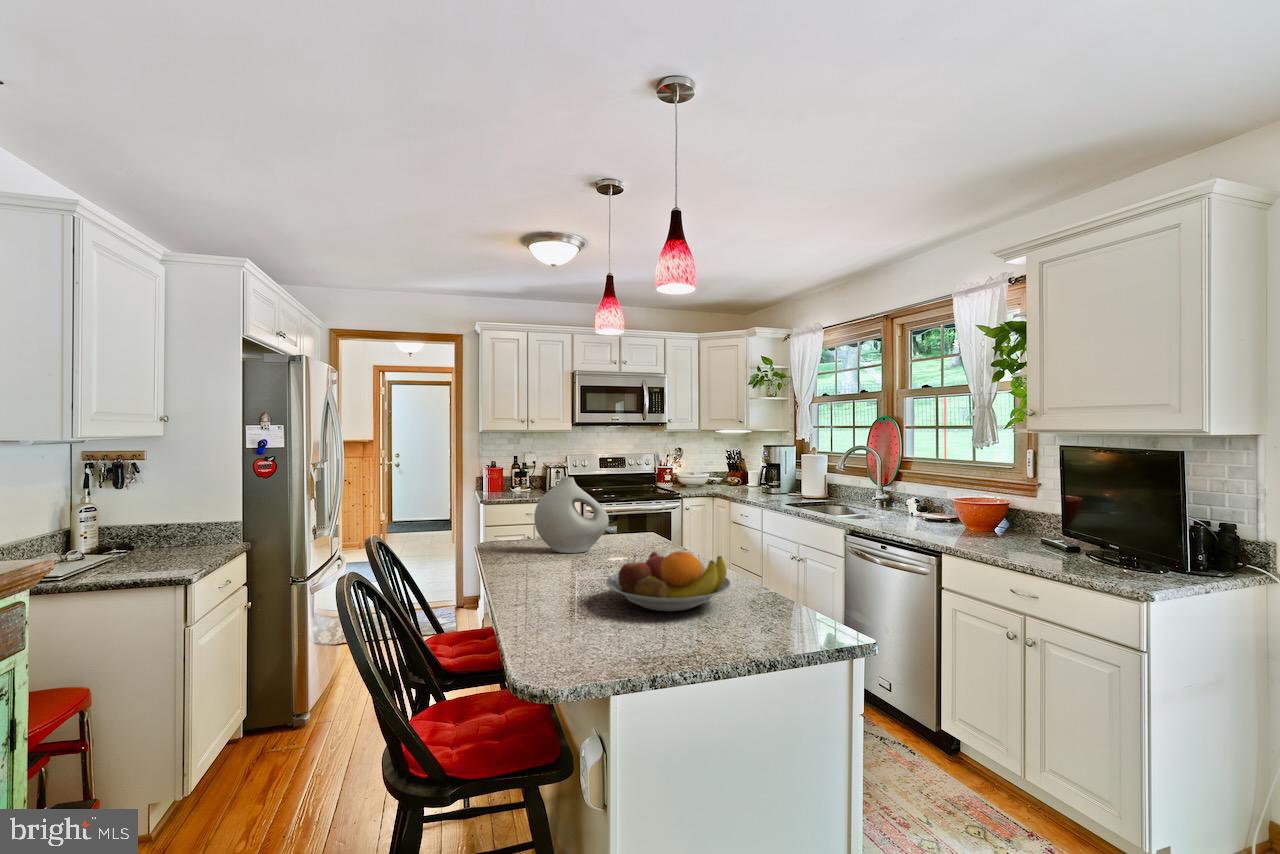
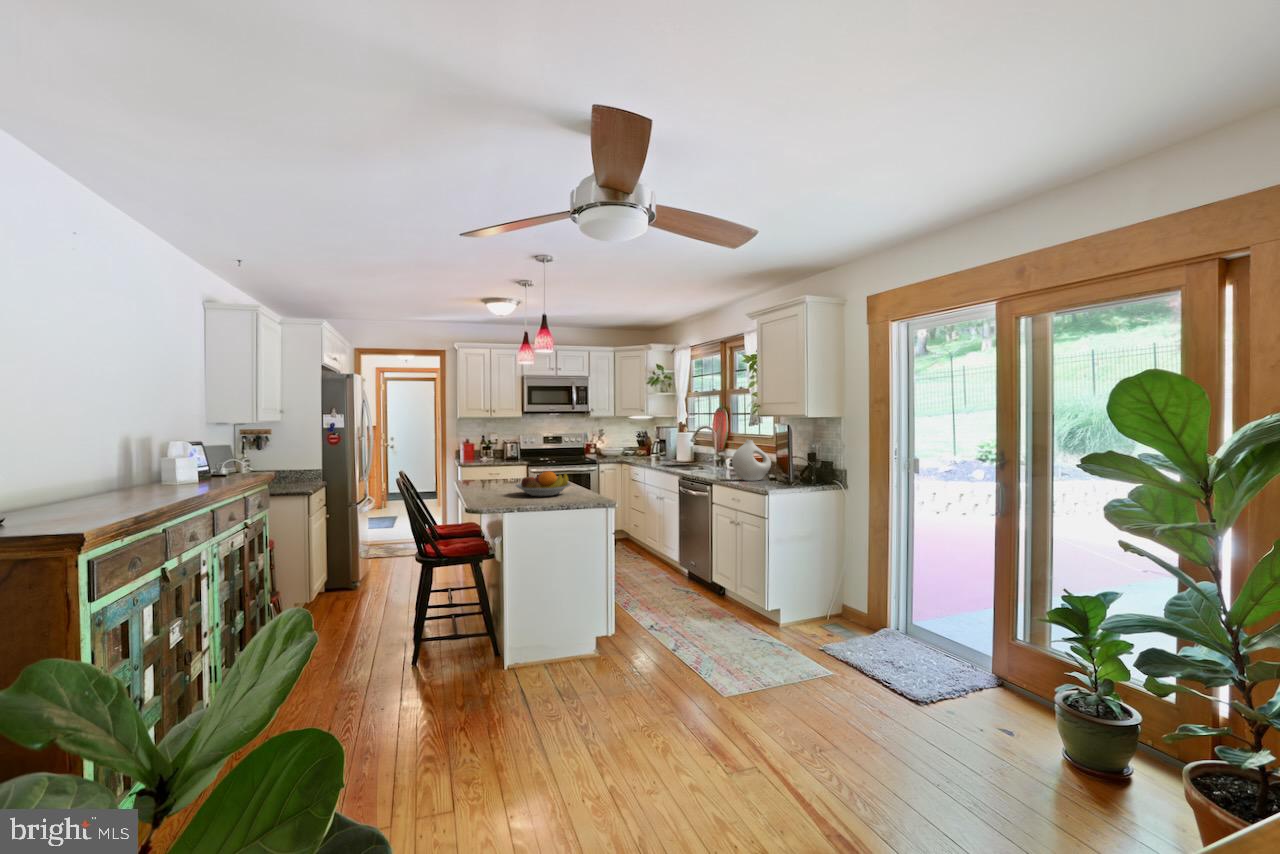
vase: present [534,477,609,553] -> present [732,440,771,481]

